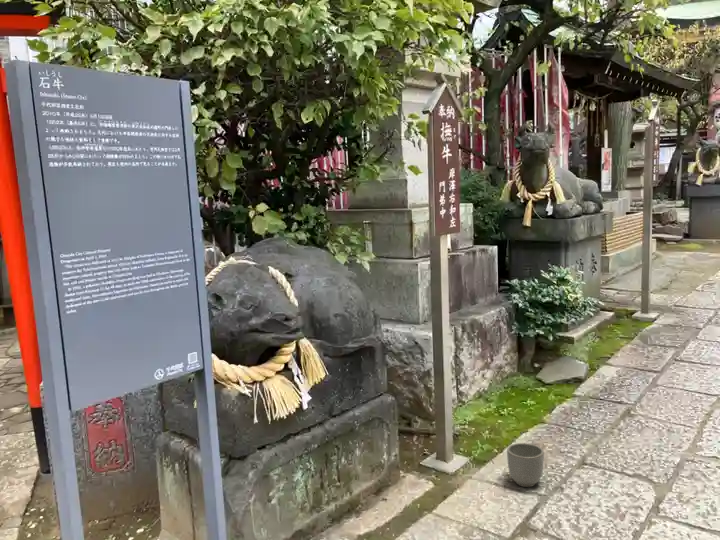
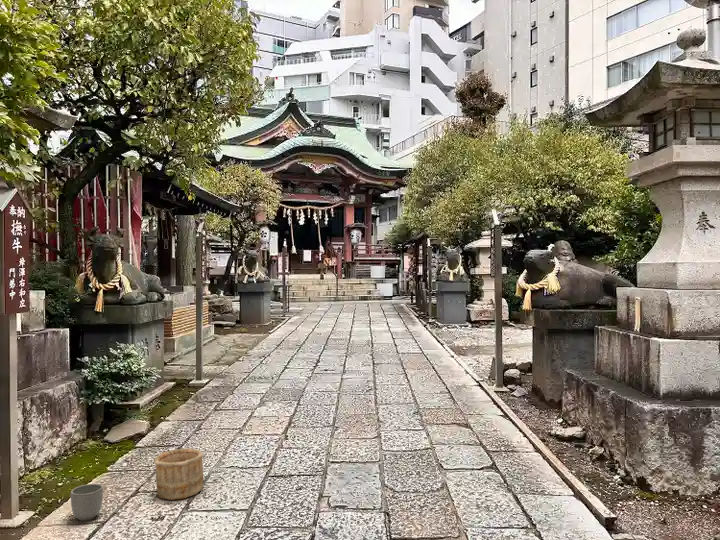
wooden bucket: none [606,419,677,490] -> present [154,448,203,500]

